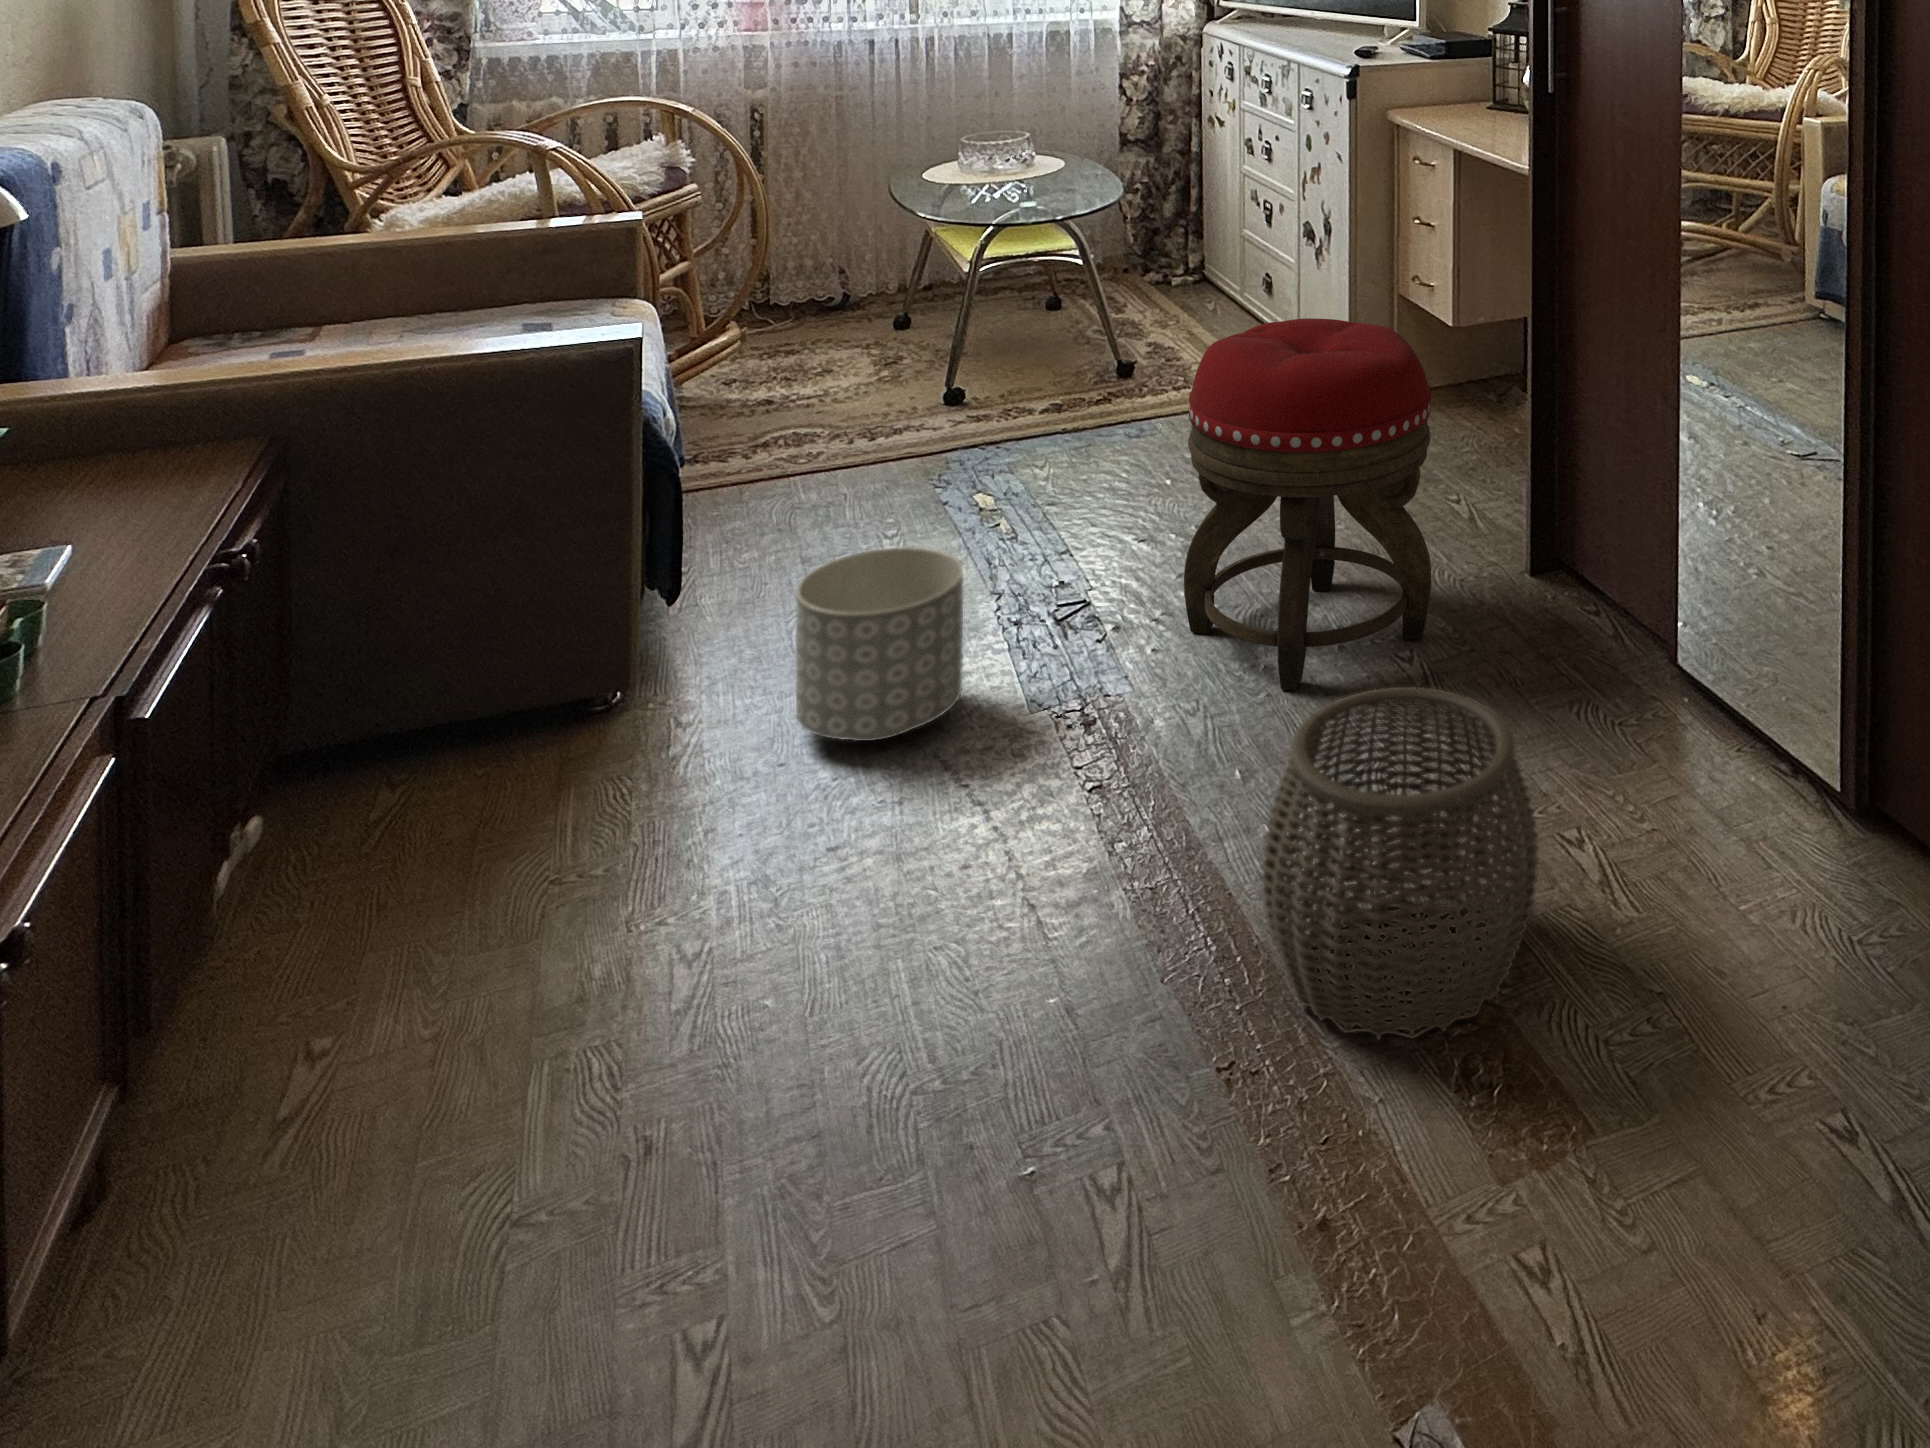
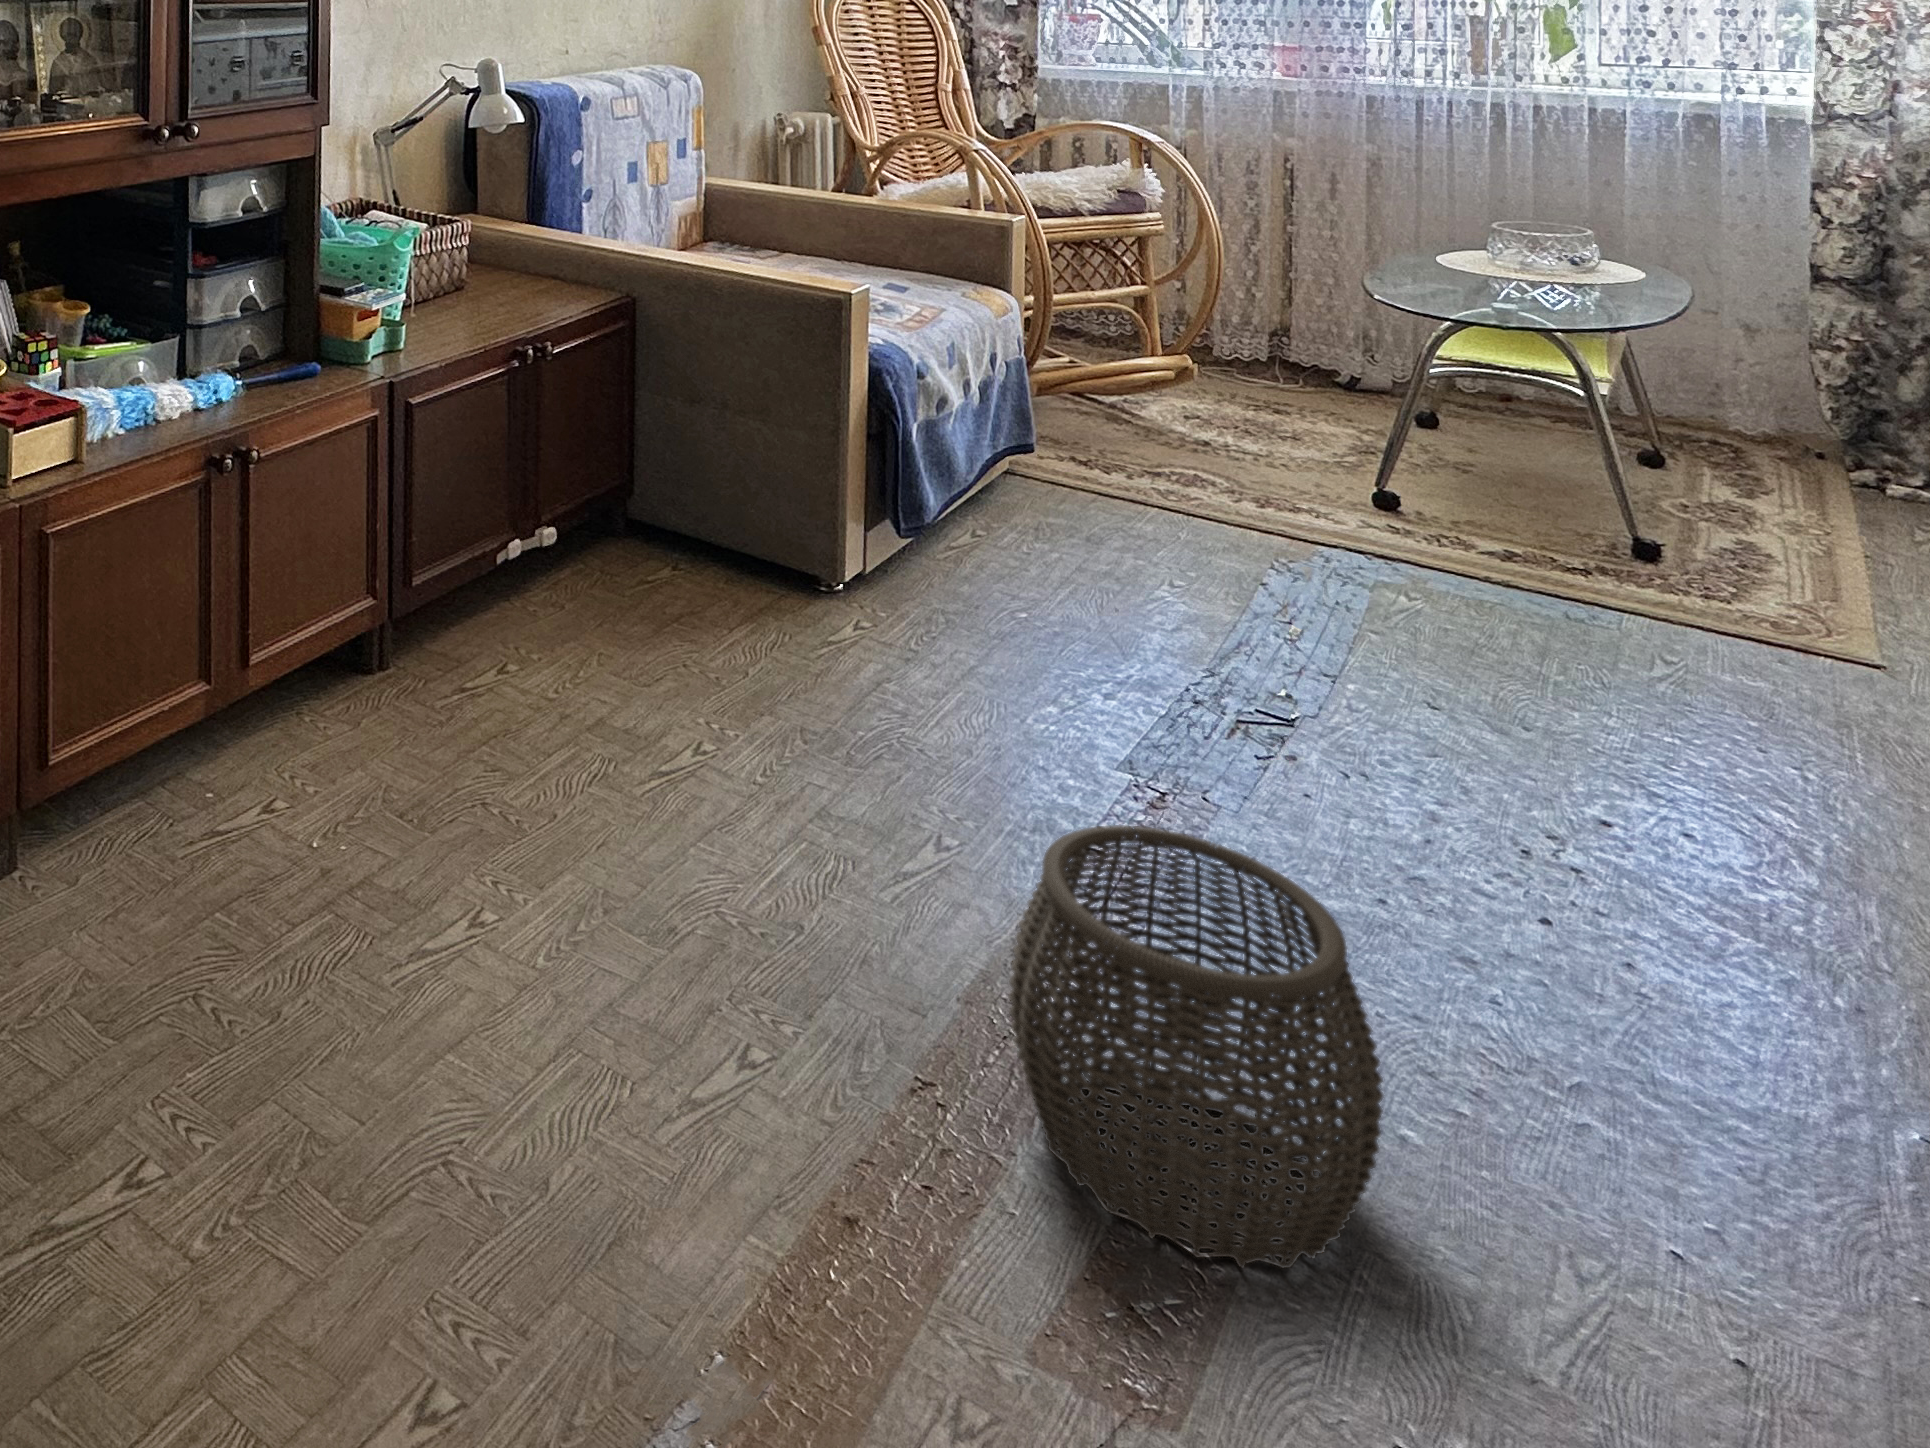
footstool: present [1184,318,1431,690] -> none [1344,462,1745,973]
planter: present [796,547,963,741] -> none [909,533,1070,714]

